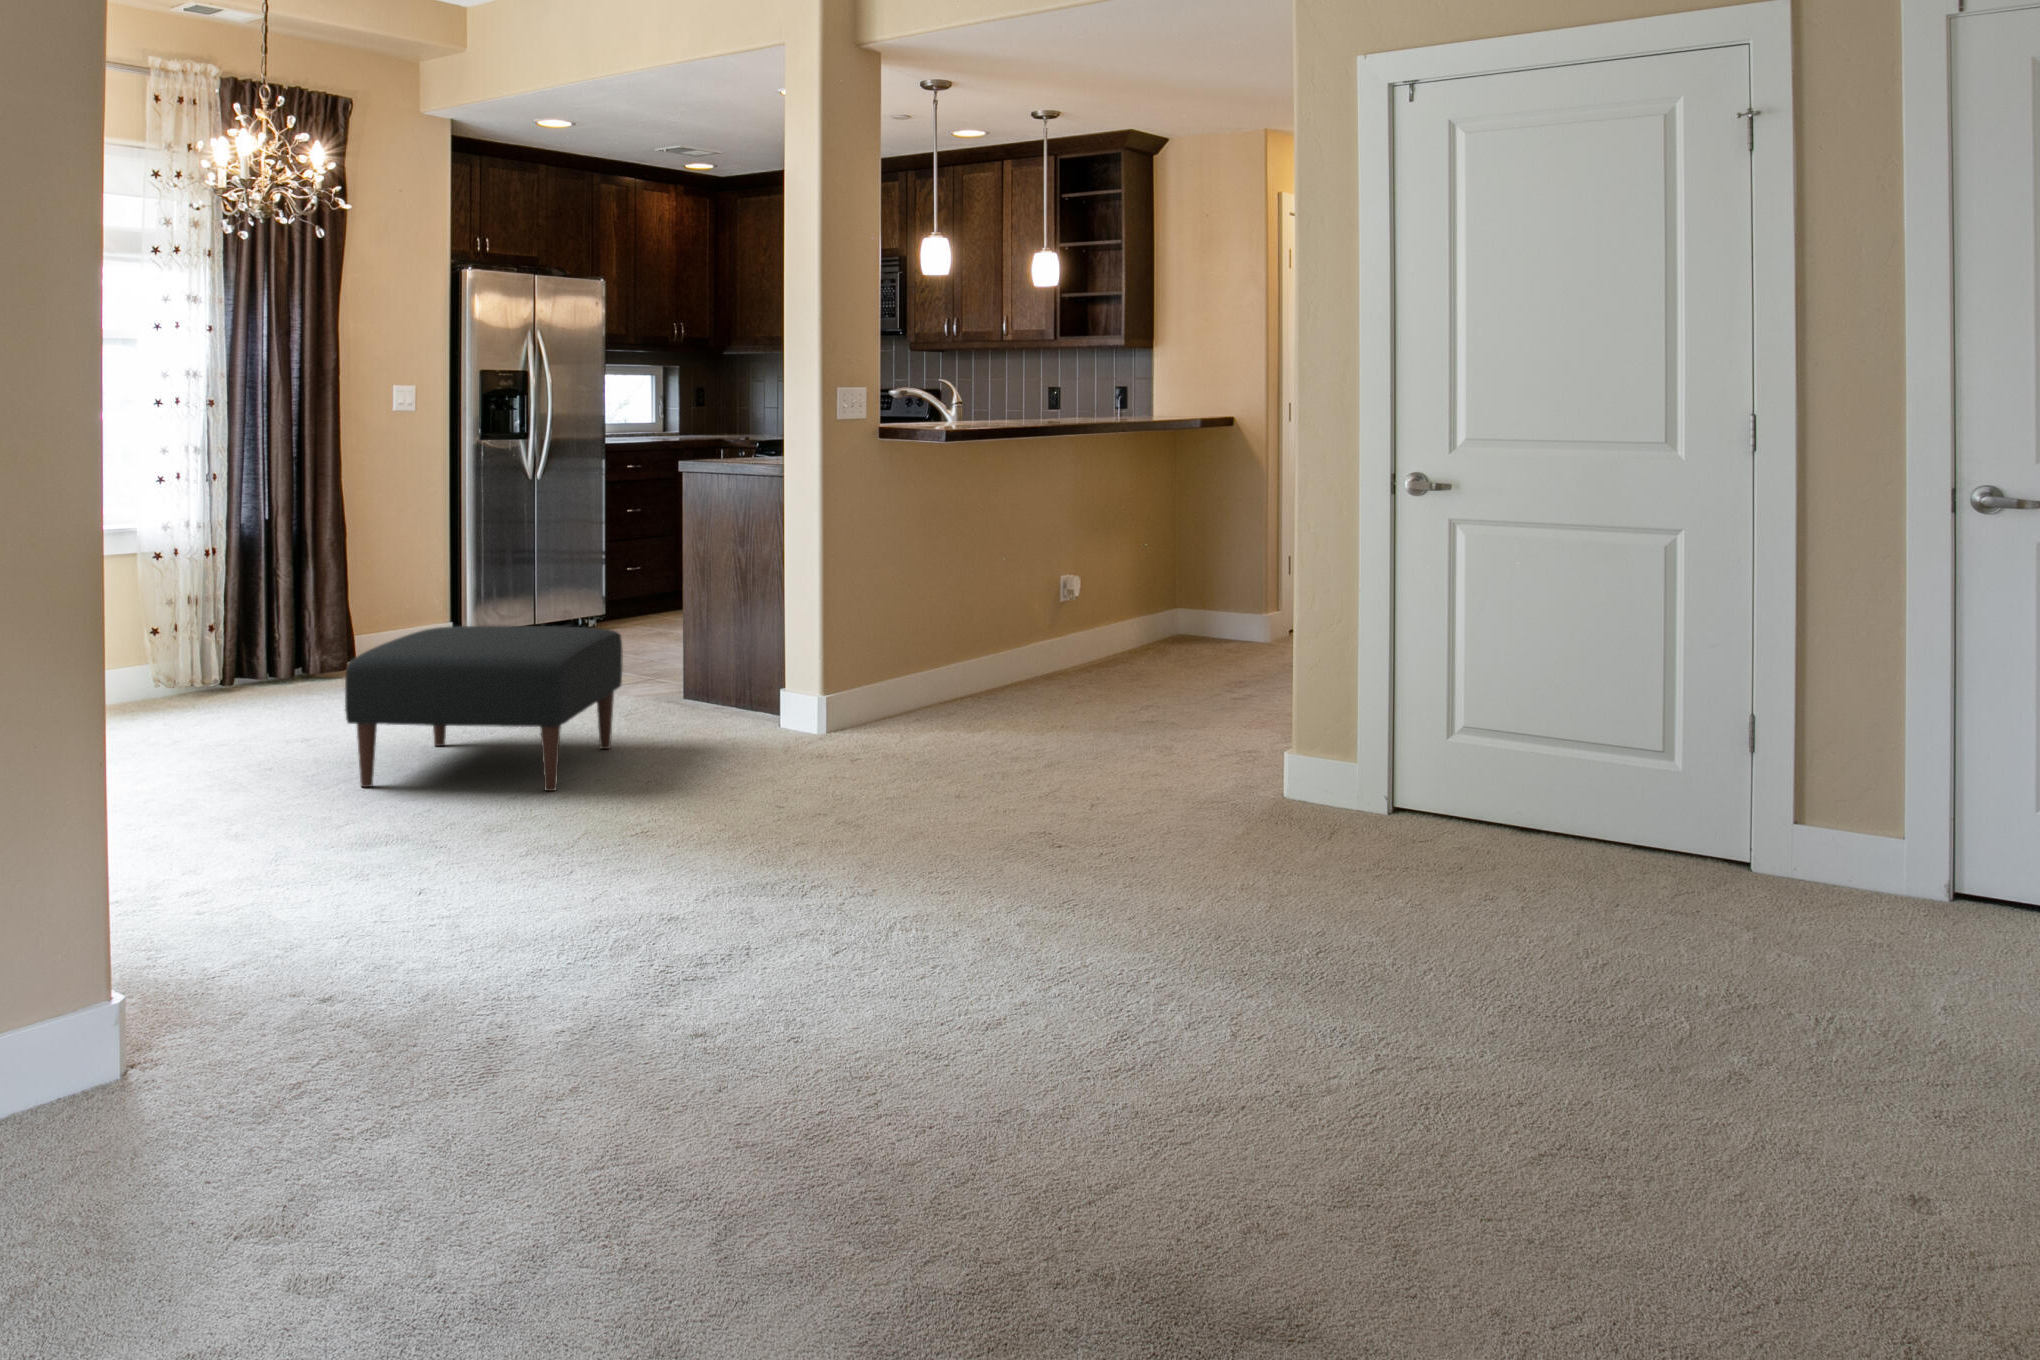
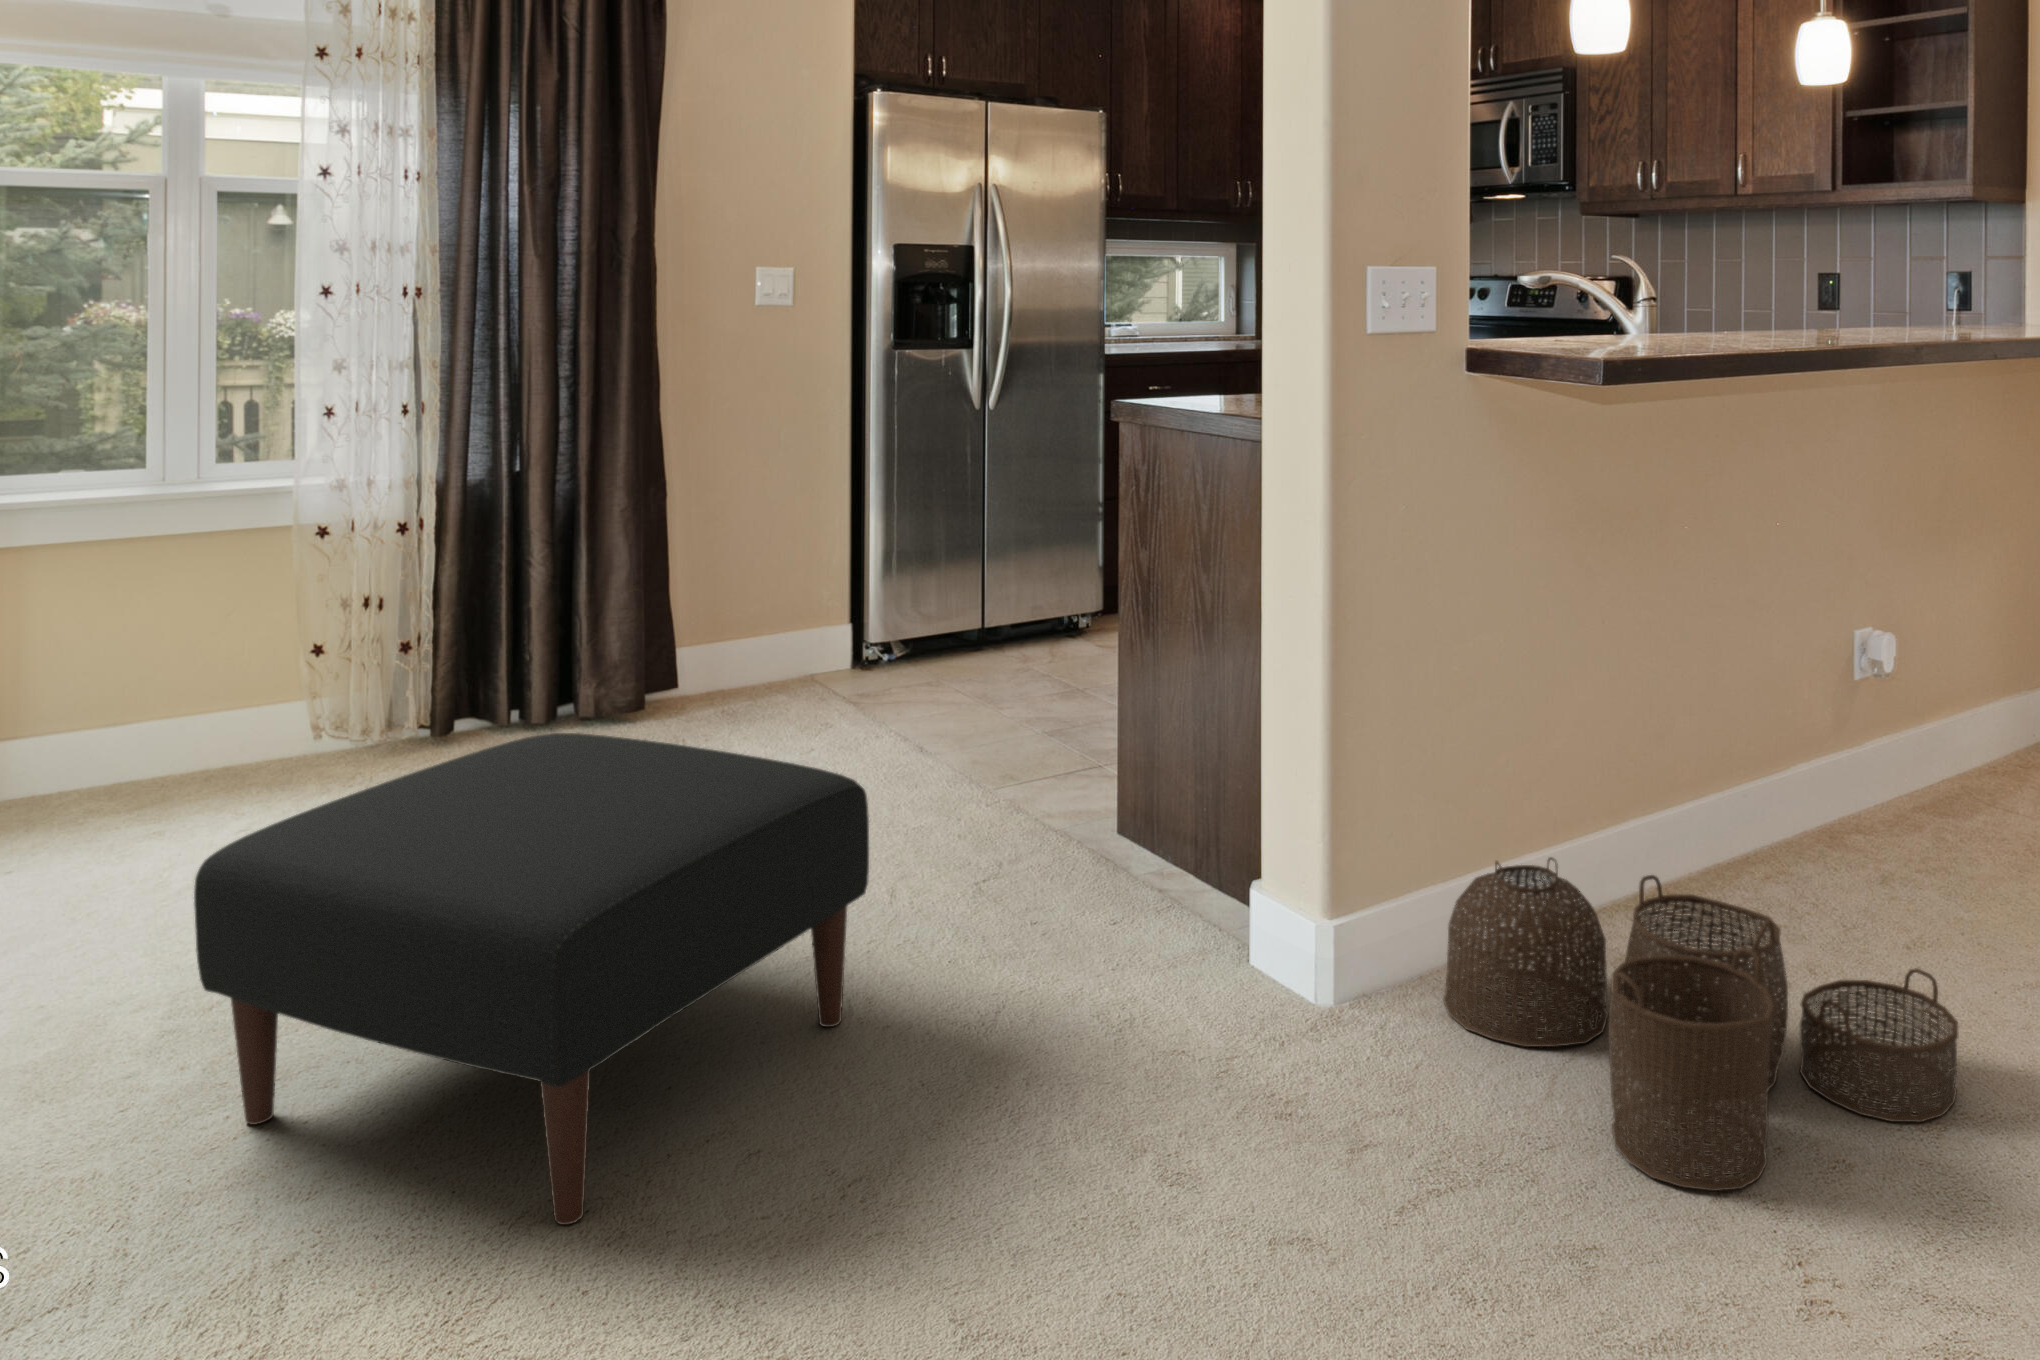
woven basket: none [882,653,1091,750] -> present [1443,857,1958,1191]

